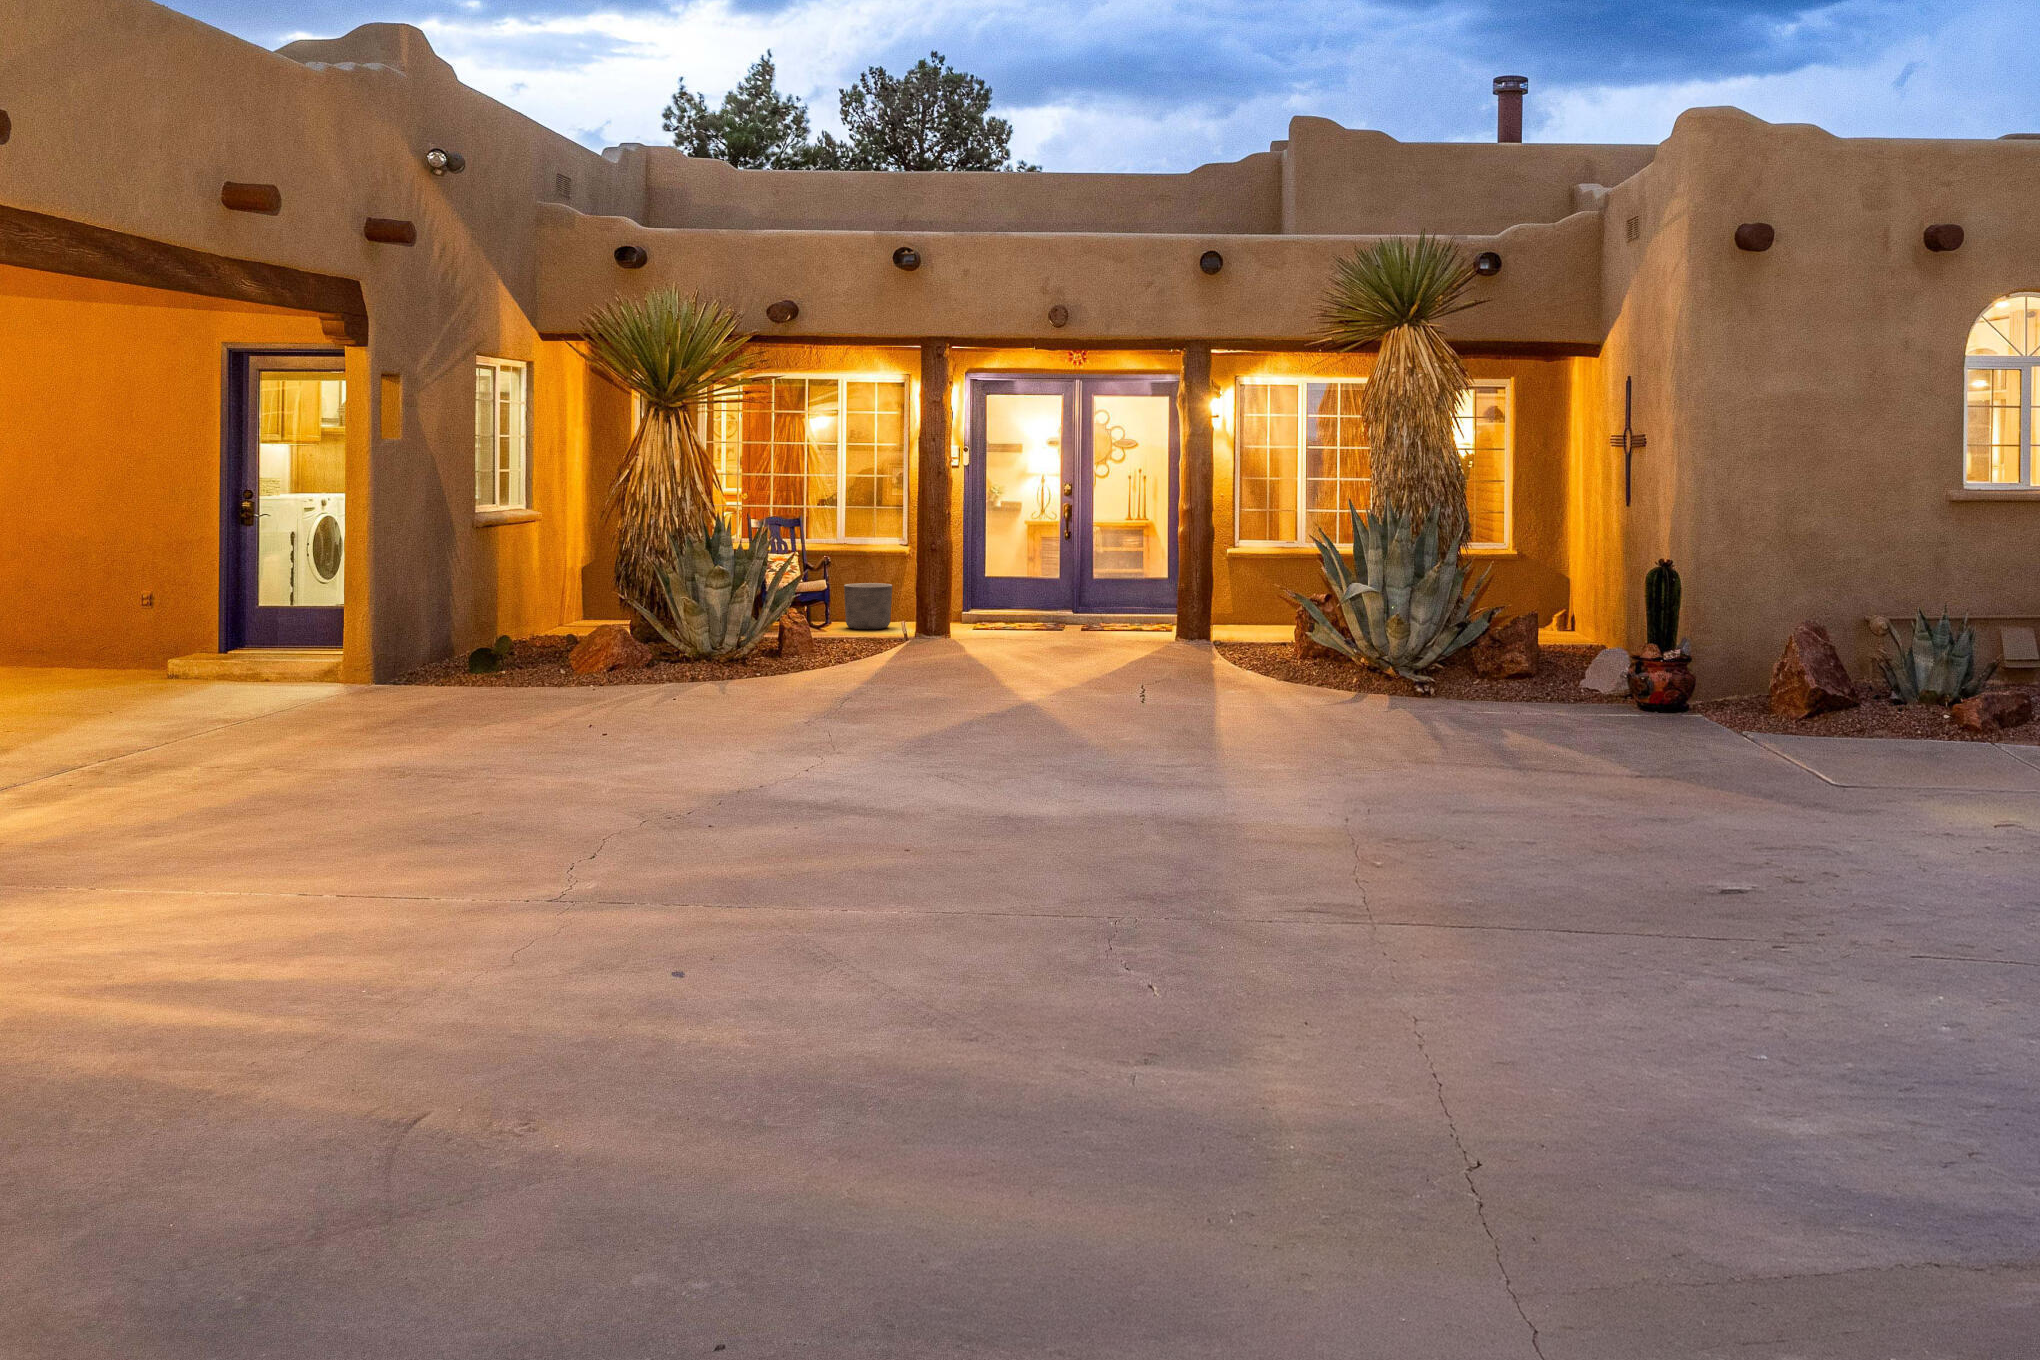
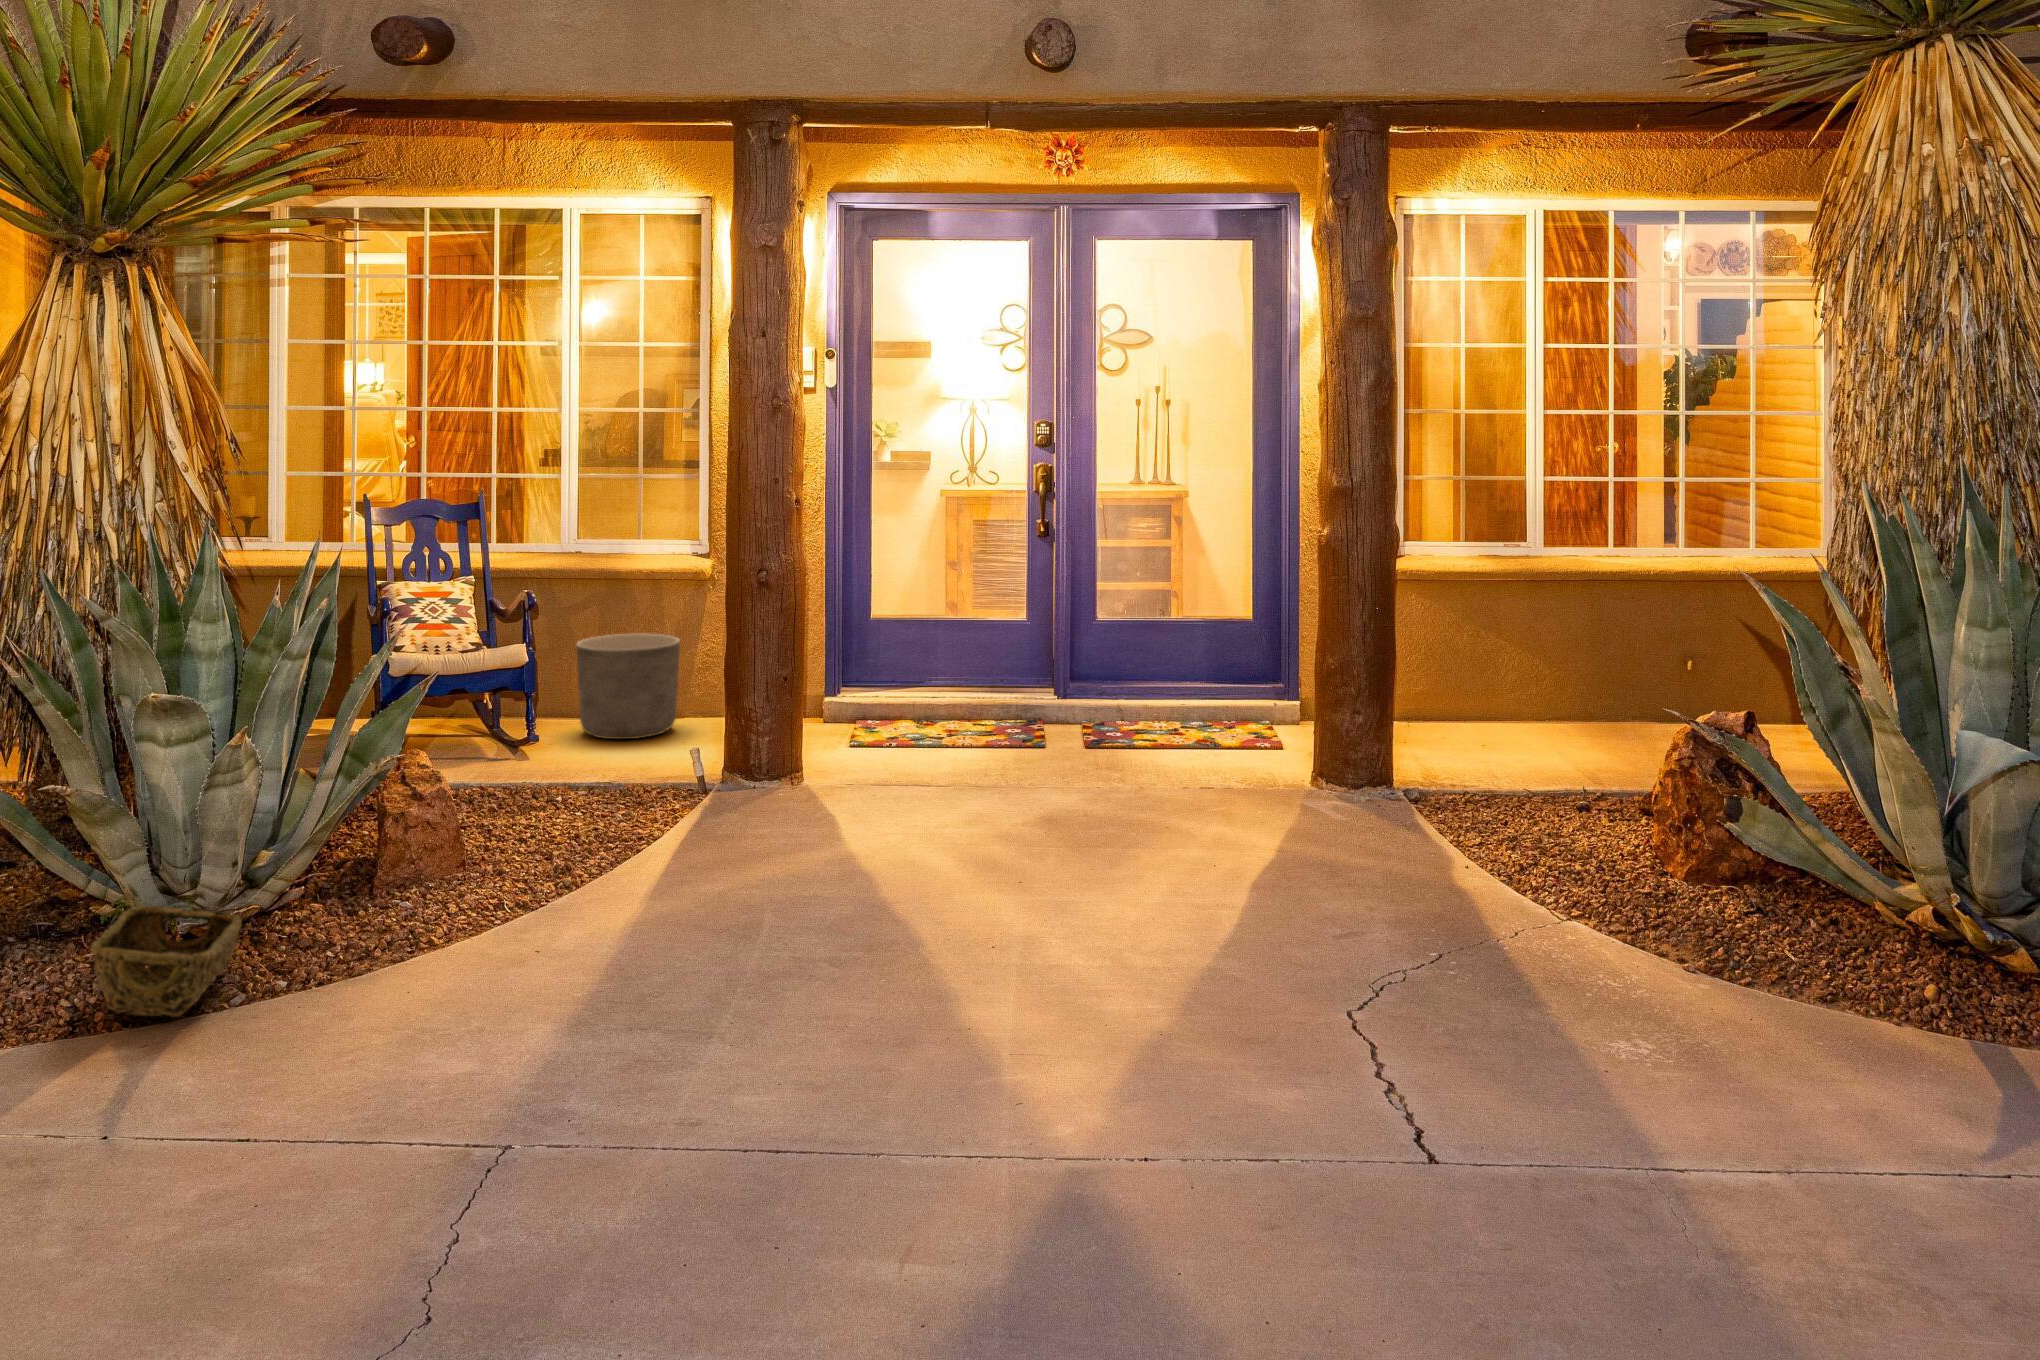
woven basket: none [698,646,740,677] -> present [91,906,242,1017]

